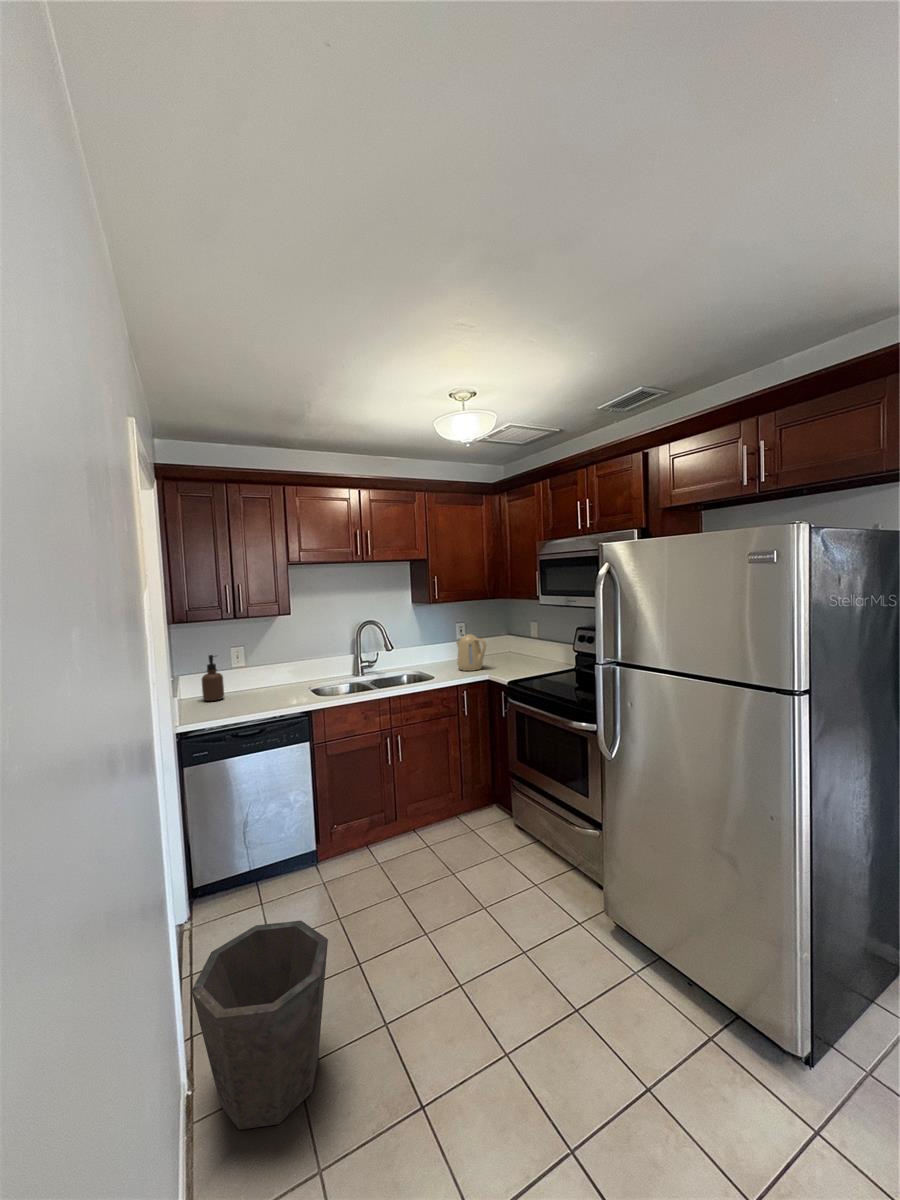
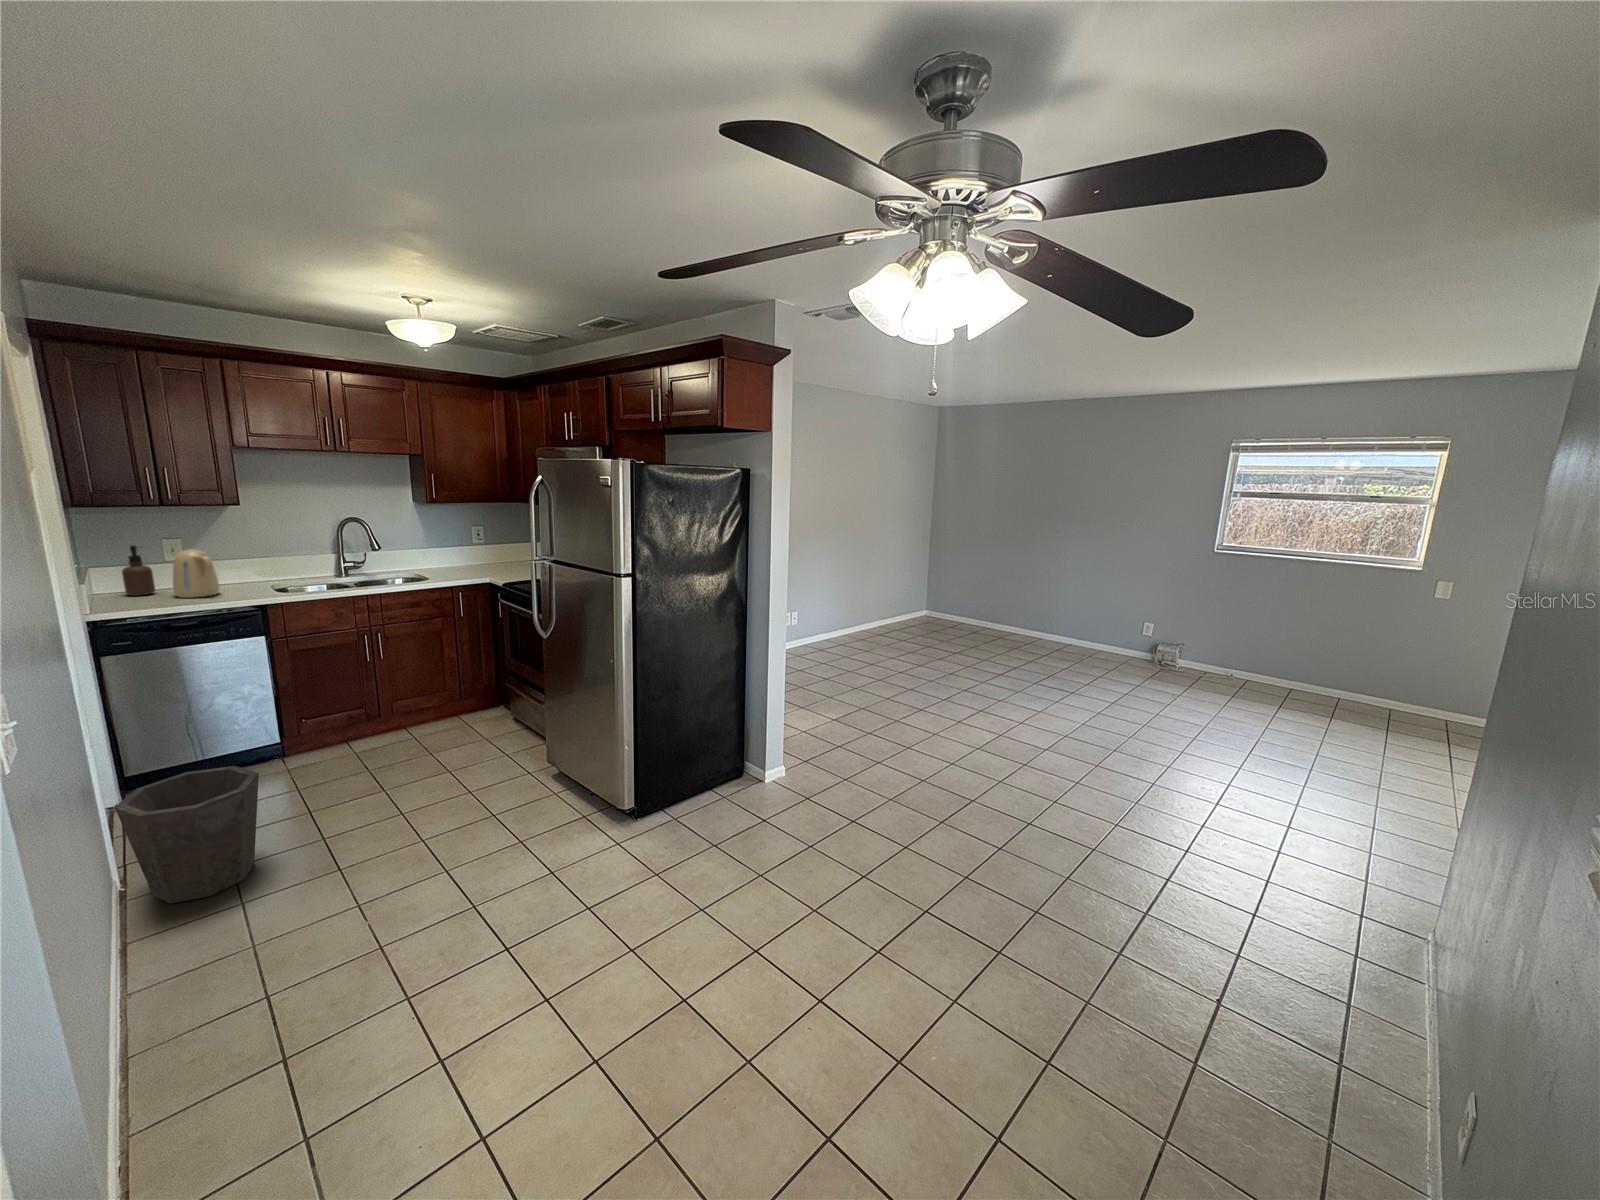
kettle: present [456,634,486,671] -> present [173,549,219,598]

